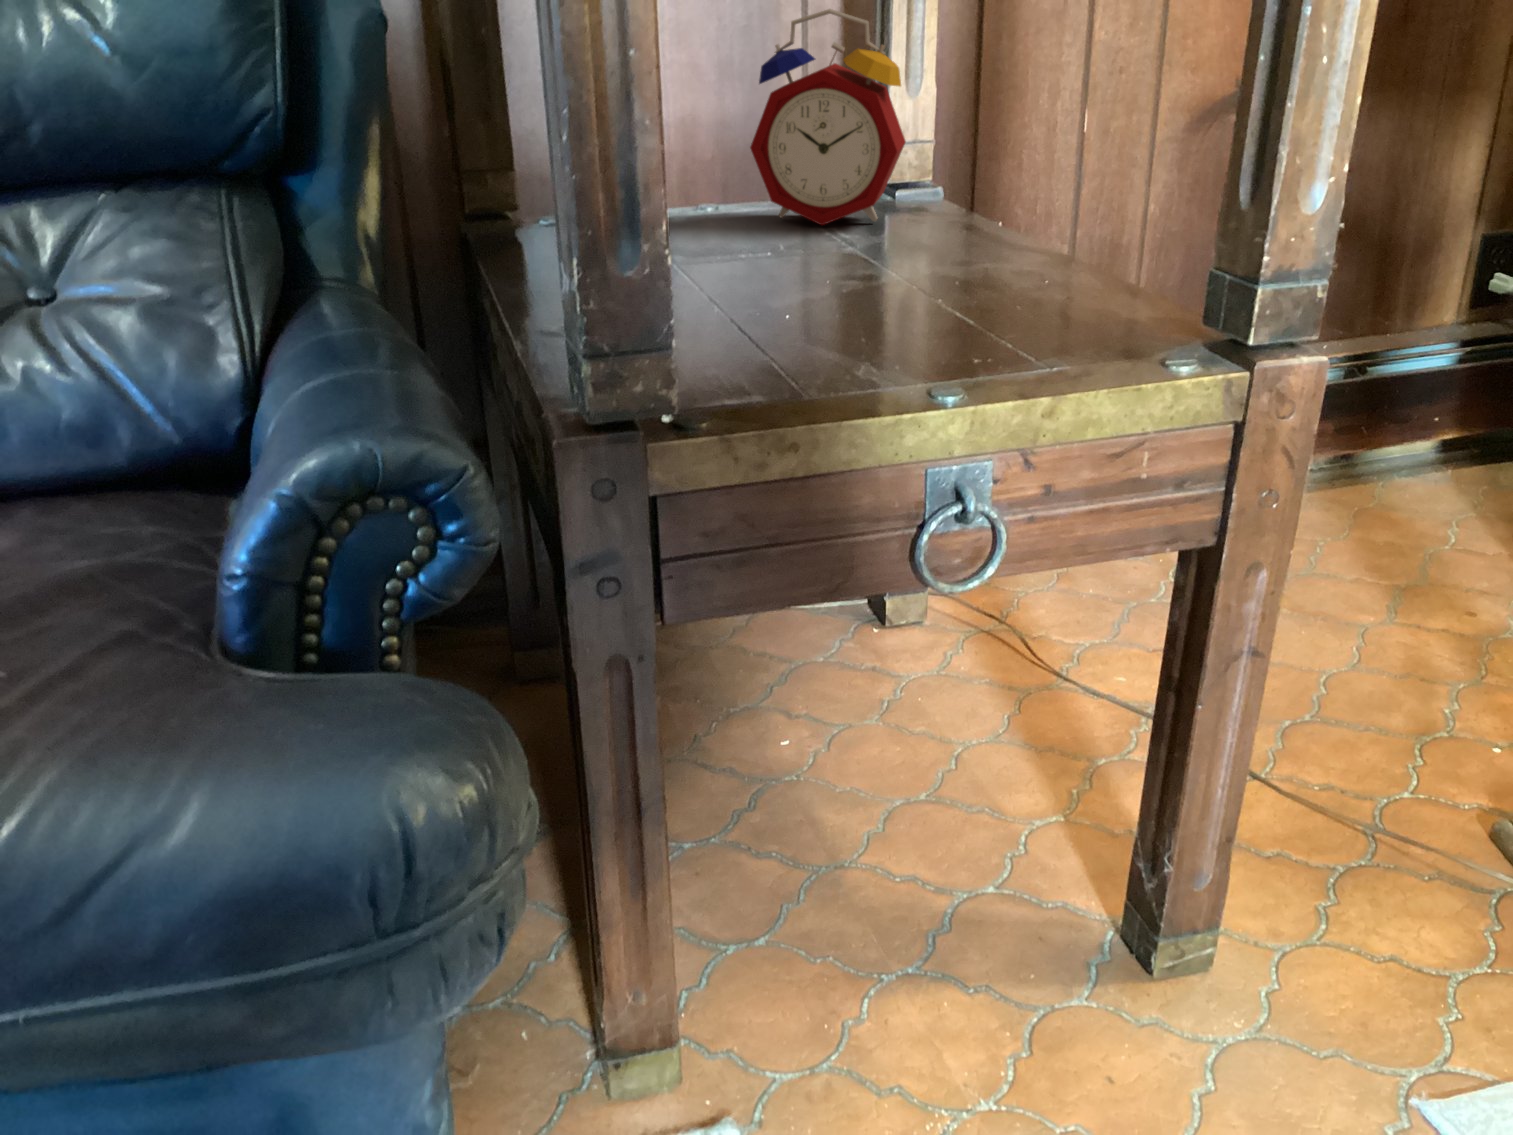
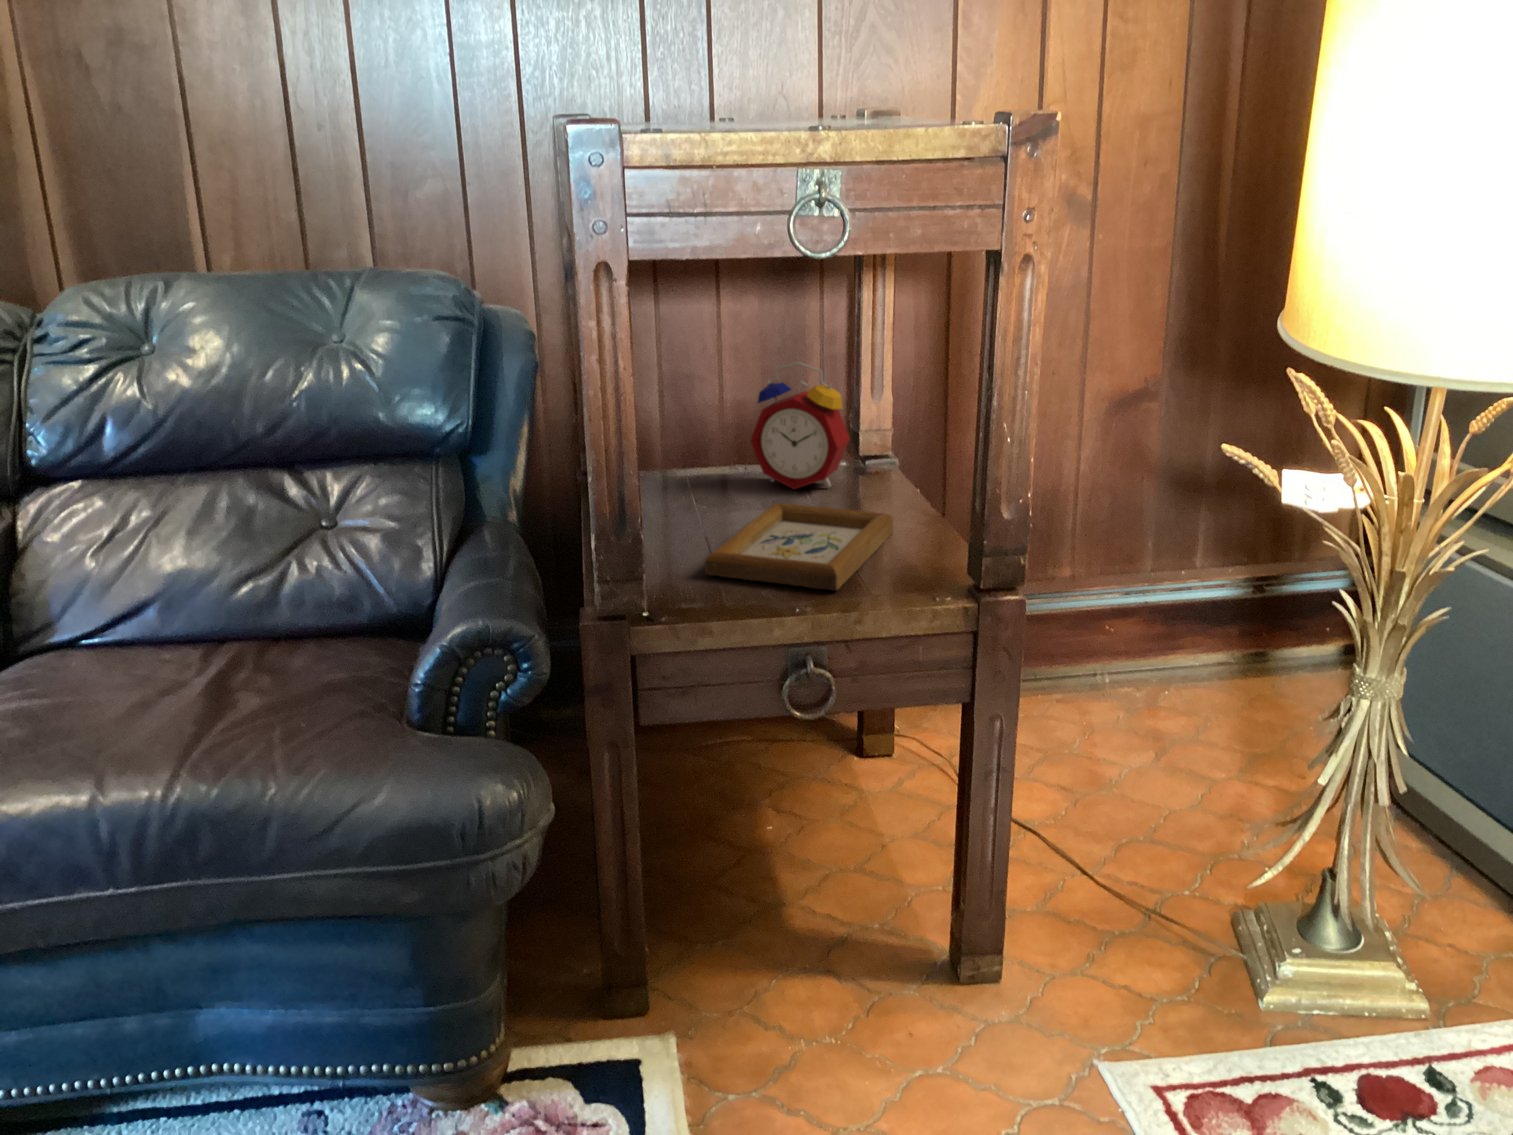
picture frame: none [752,234,1024,360] -> present [705,503,893,591]

